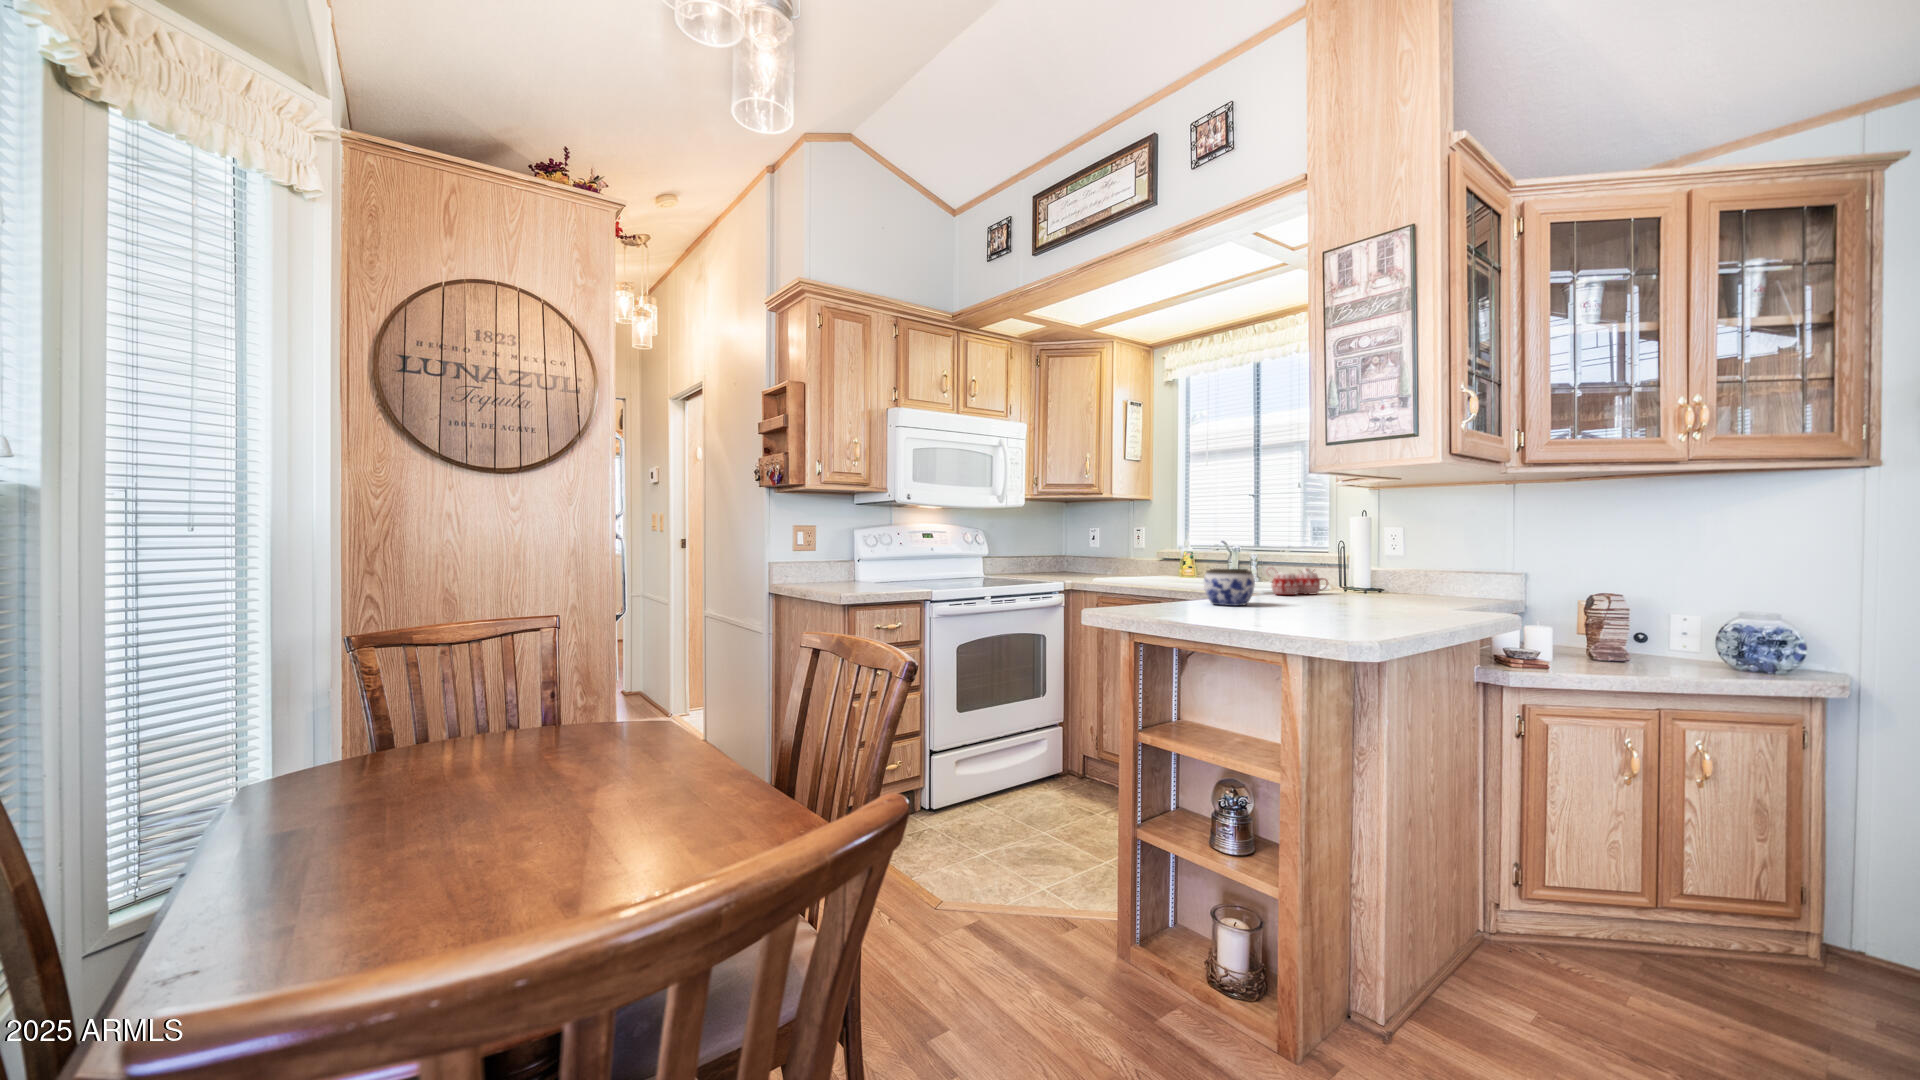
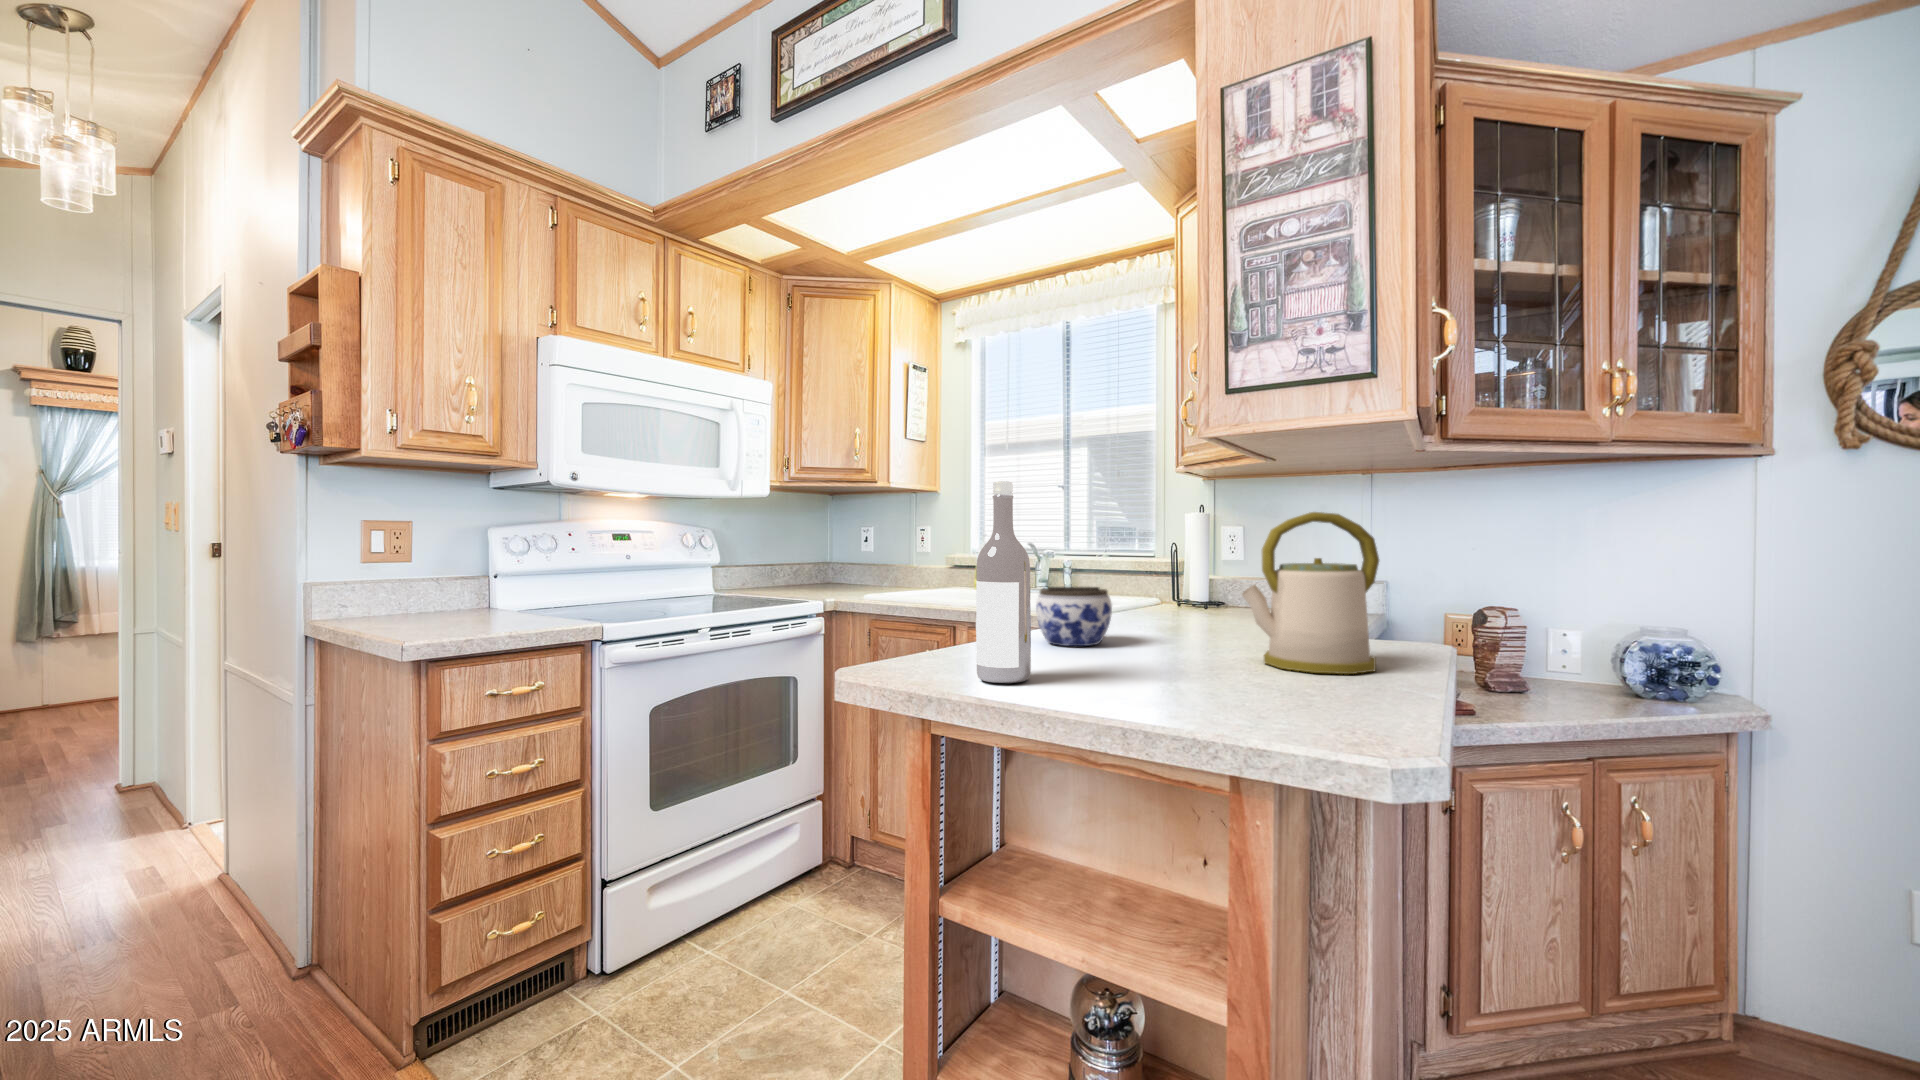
wine bottle: none [1156,505,1186,615] -> present [976,481,1031,683]
kettle: none [1328,521,1417,619] -> present [1242,512,1379,674]
mug: present [1265,567,1328,595] -> none [1096,577,1176,617]

